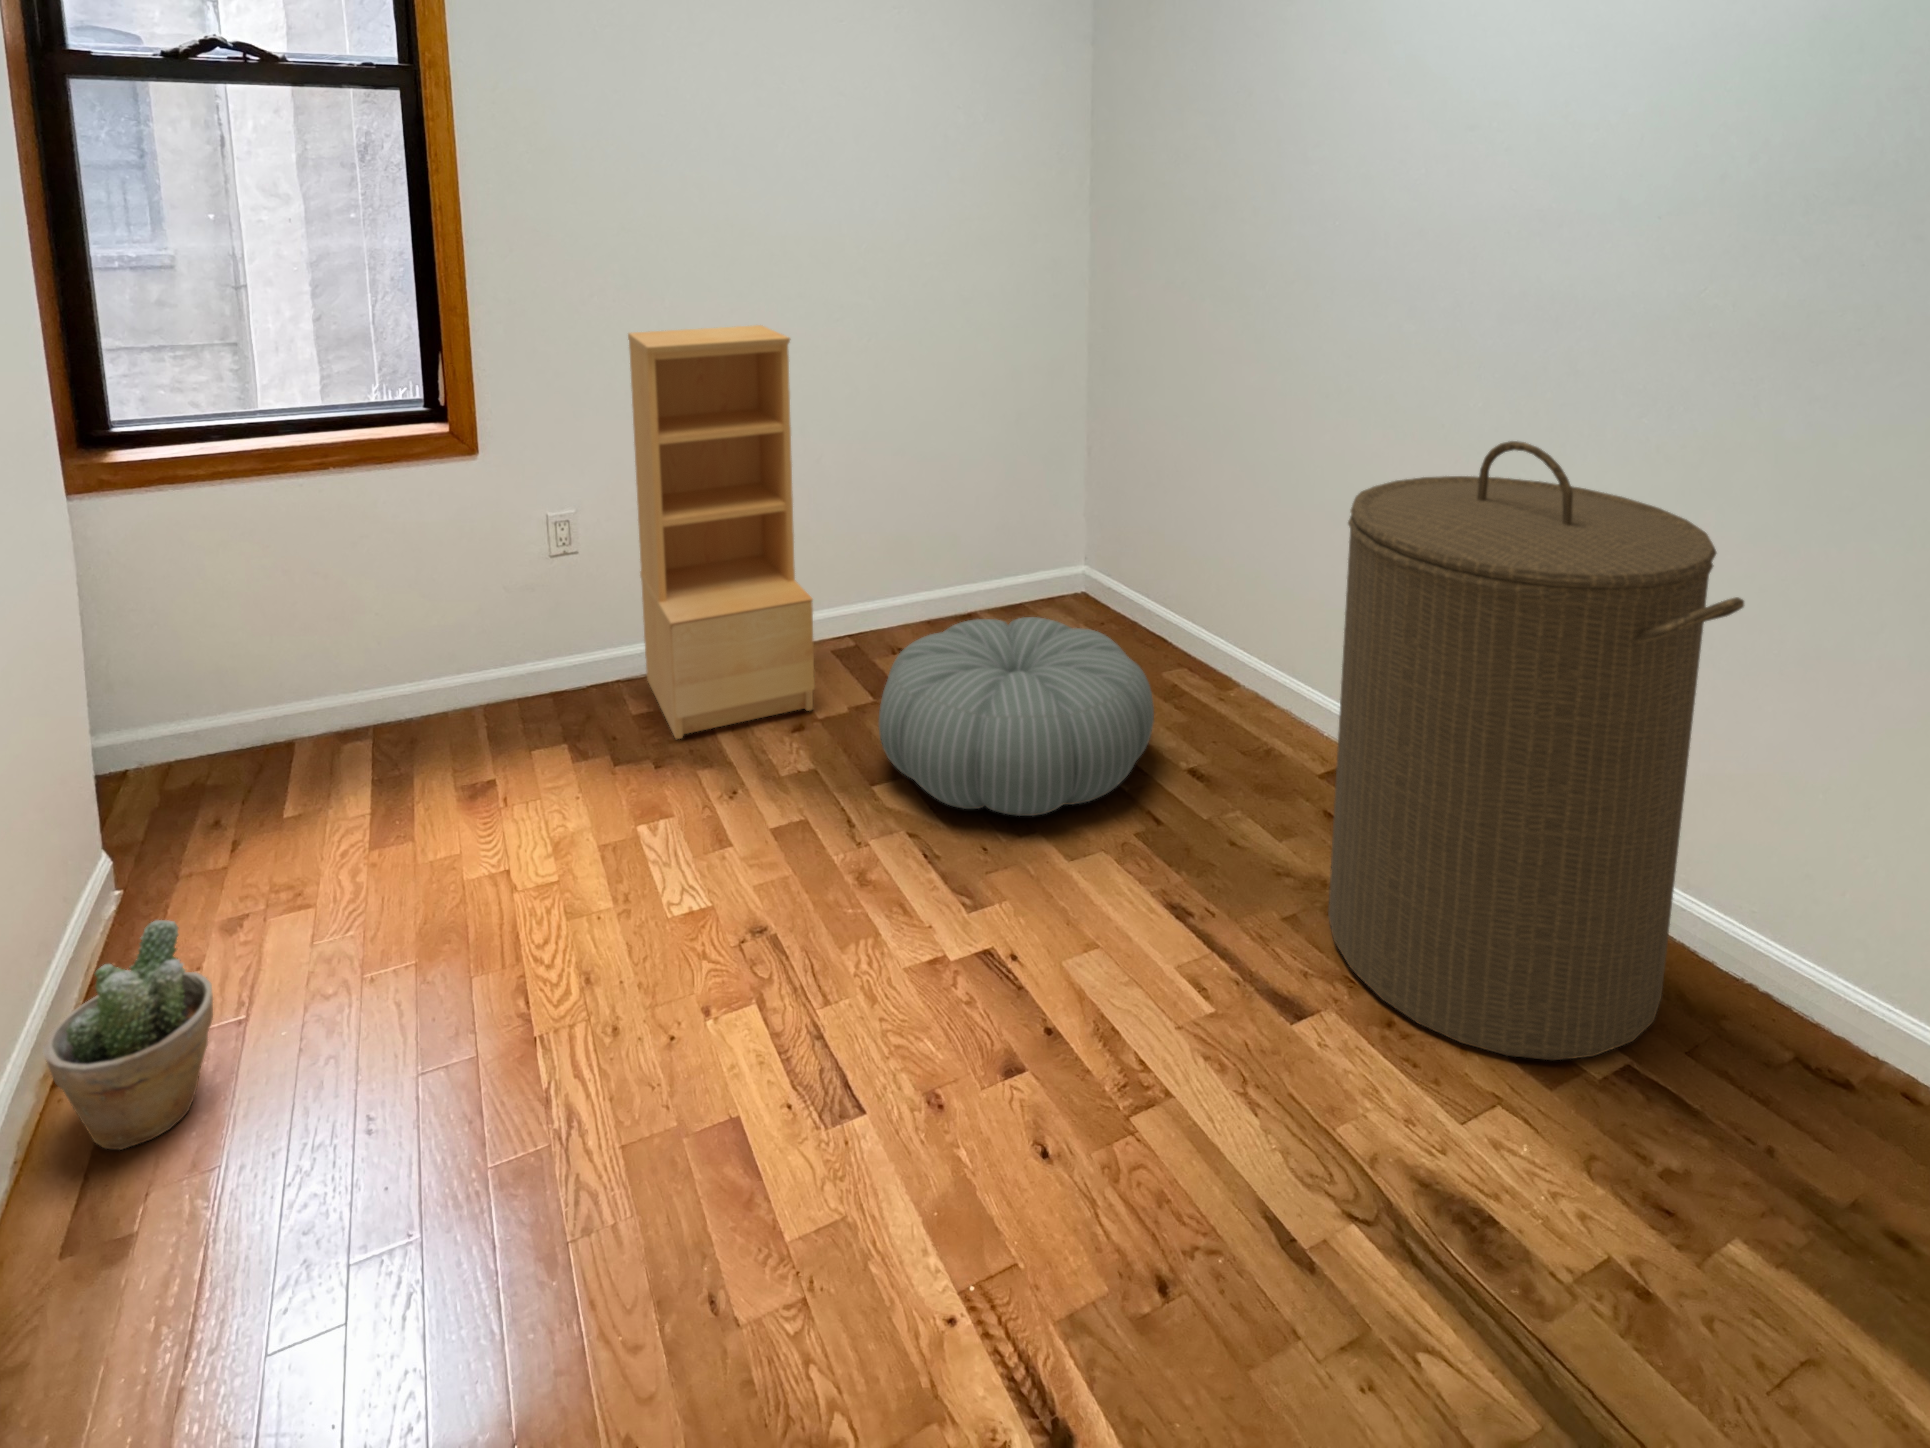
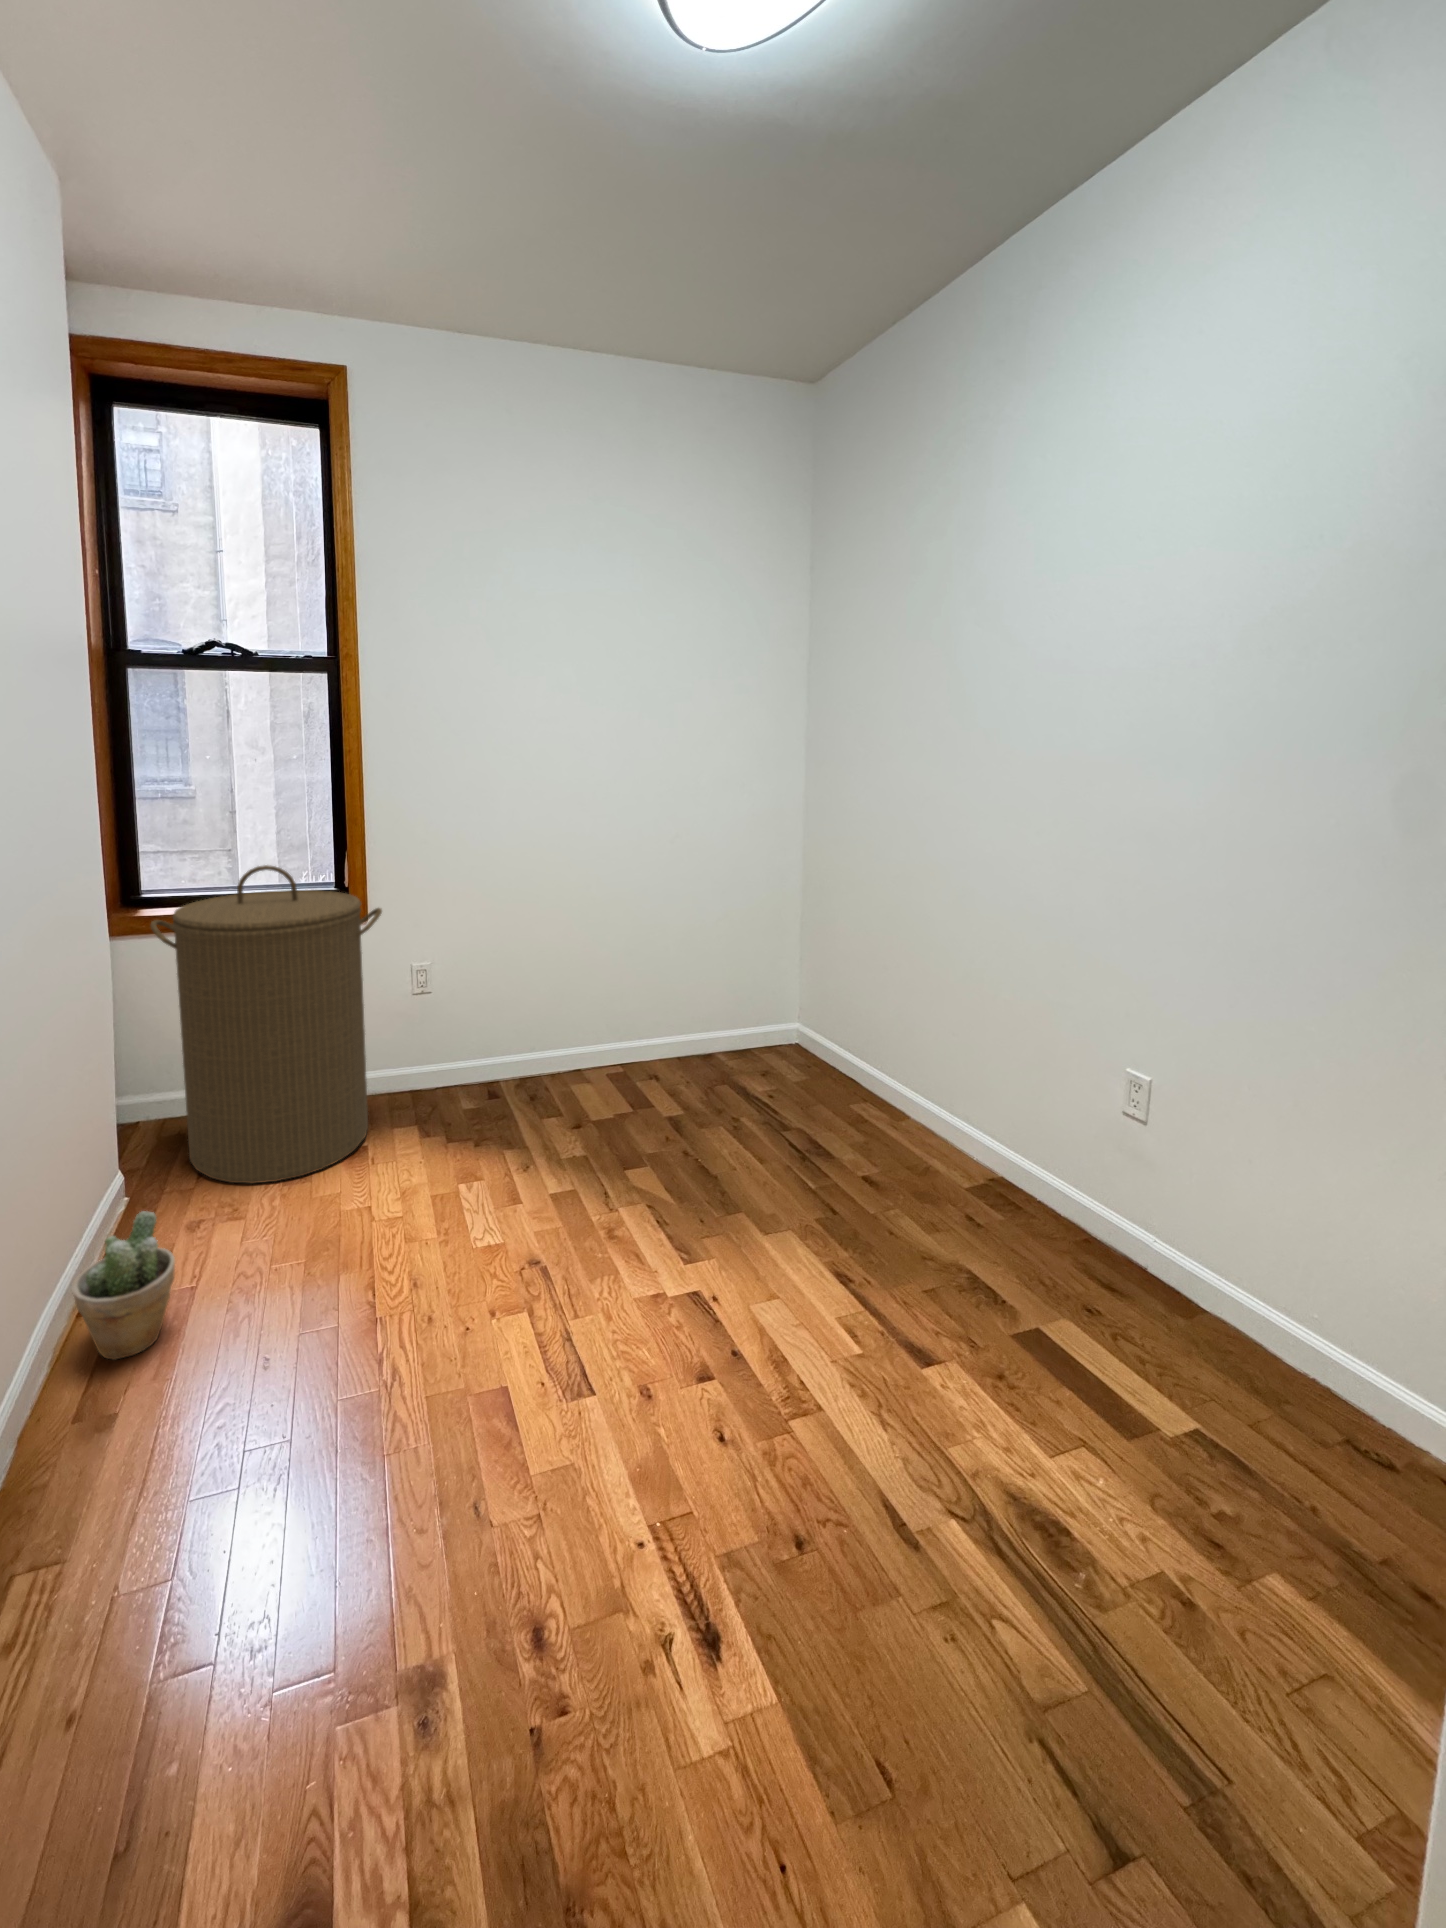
bookshelf: present [628,325,815,739] -> none [470,837,590,1128]
laundry hamper: present [1328,441,1744,1060] -> present [150,865,382,1183]
pouf: present [879,617,1154,816] -> none [631,1055,836,1200]

